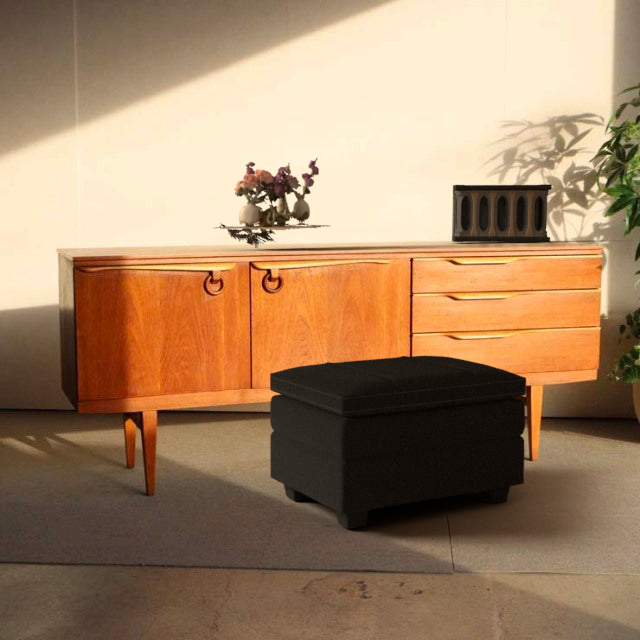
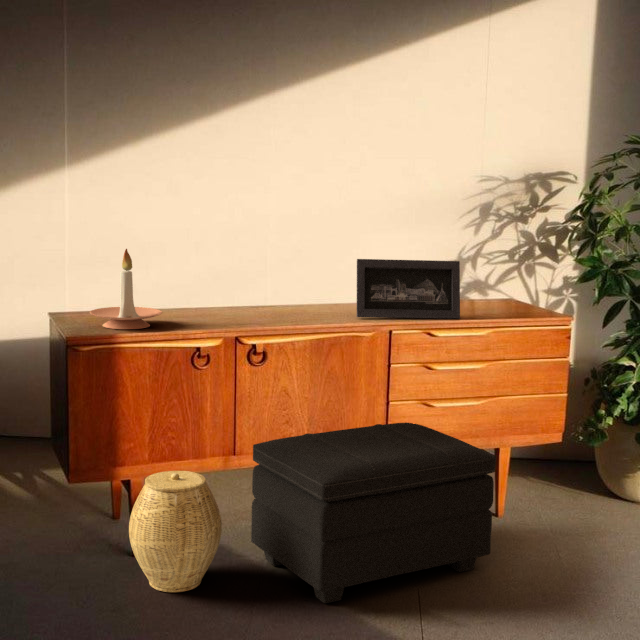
flower arrangement: present [214,158,329,248] -> none [200,227,313,317]
candle holder: none [98,172,174,254] -> present [90,249,162,329]
speaker: present [452,184,552,243] -> none [428,247,525,306]
picture frame: none [375,187,485,247] -> present [357,259,460,319]
woven basket: none [141,397,238,522] -> present [129,471,222,592]

